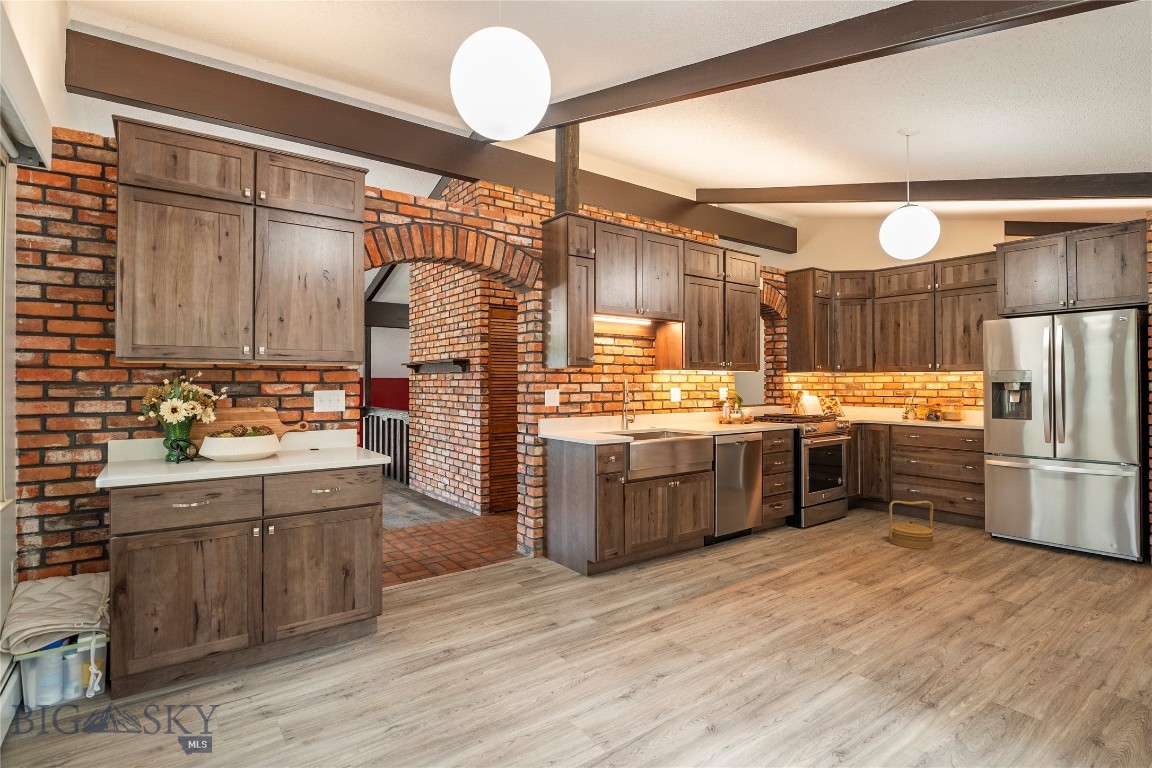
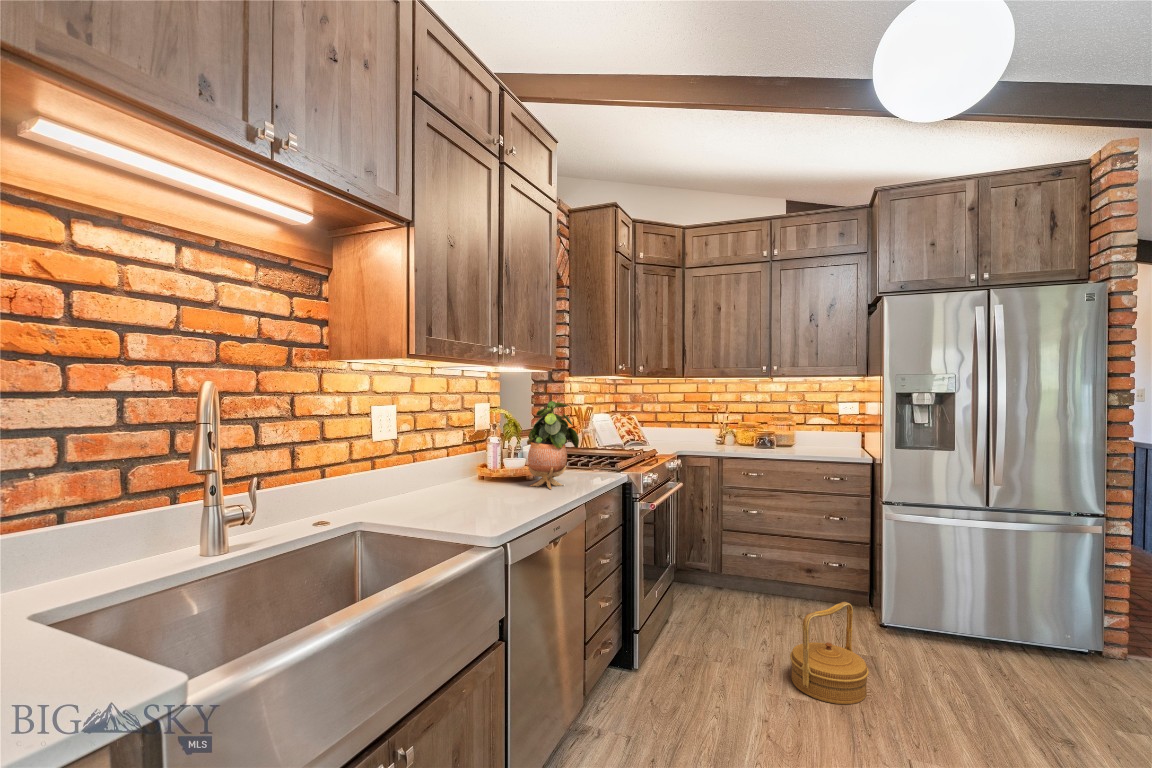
potted plant: none [739,386,764,426] -> present [527,401,579,489]

